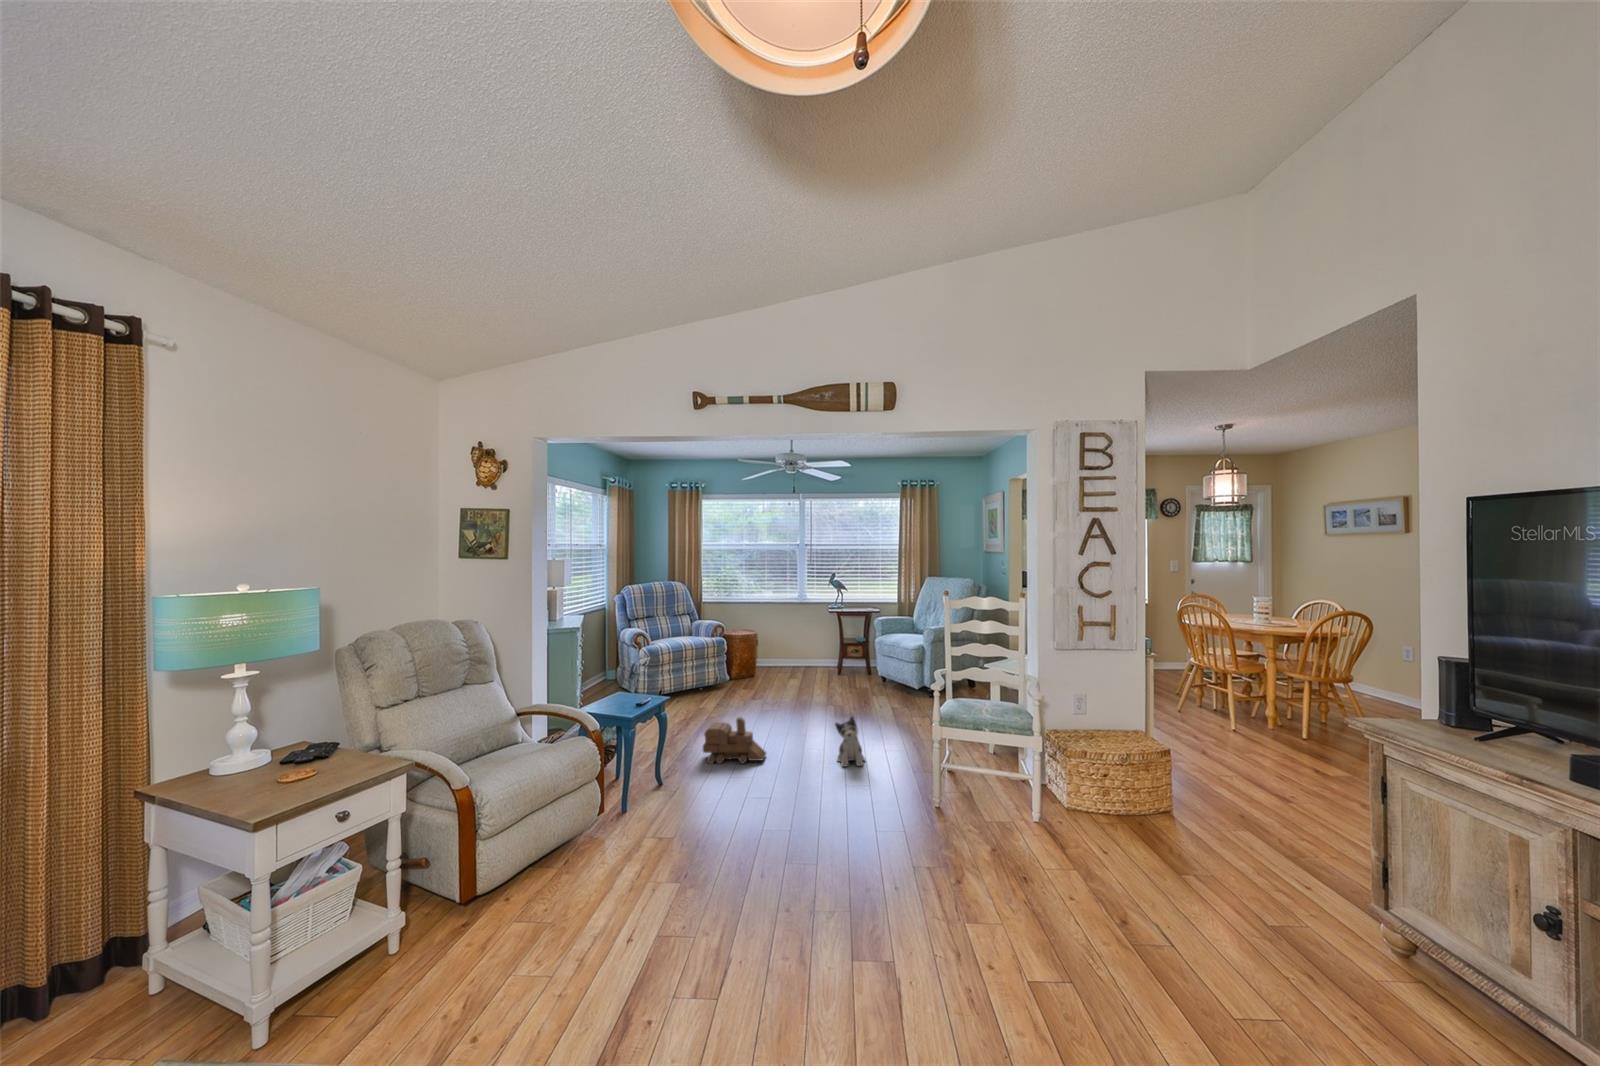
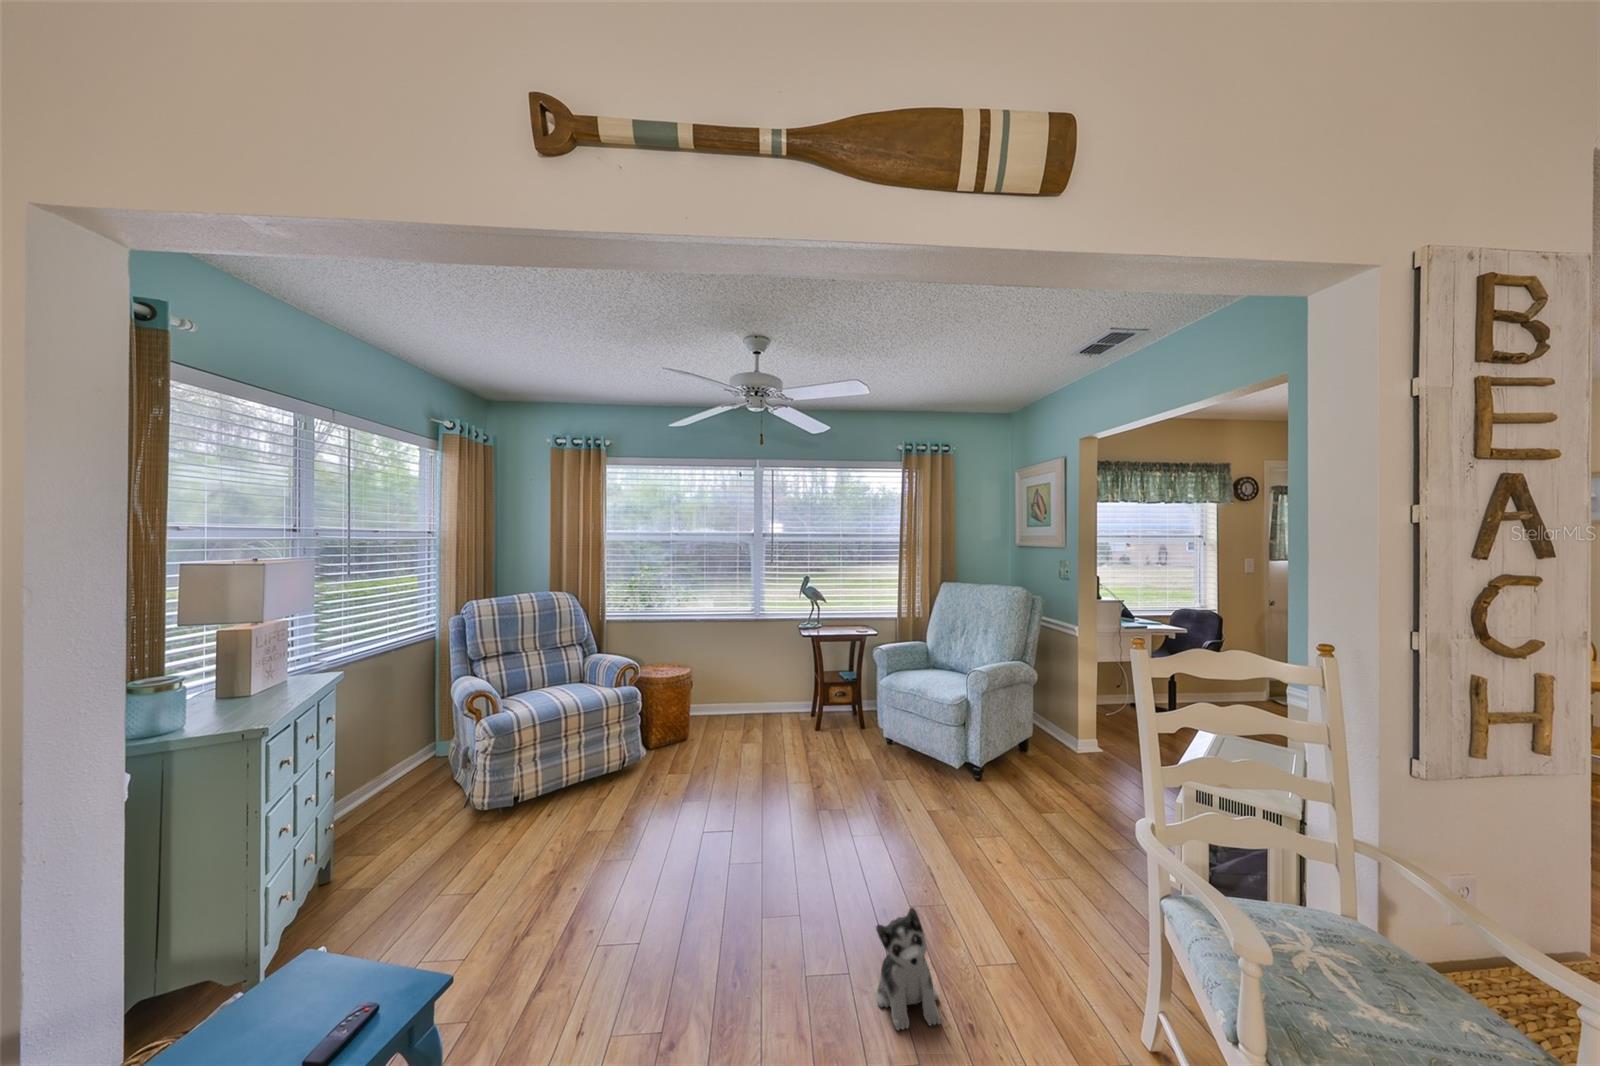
toy train: present [703,717,766,764] -> none [577,915,723,1041]

